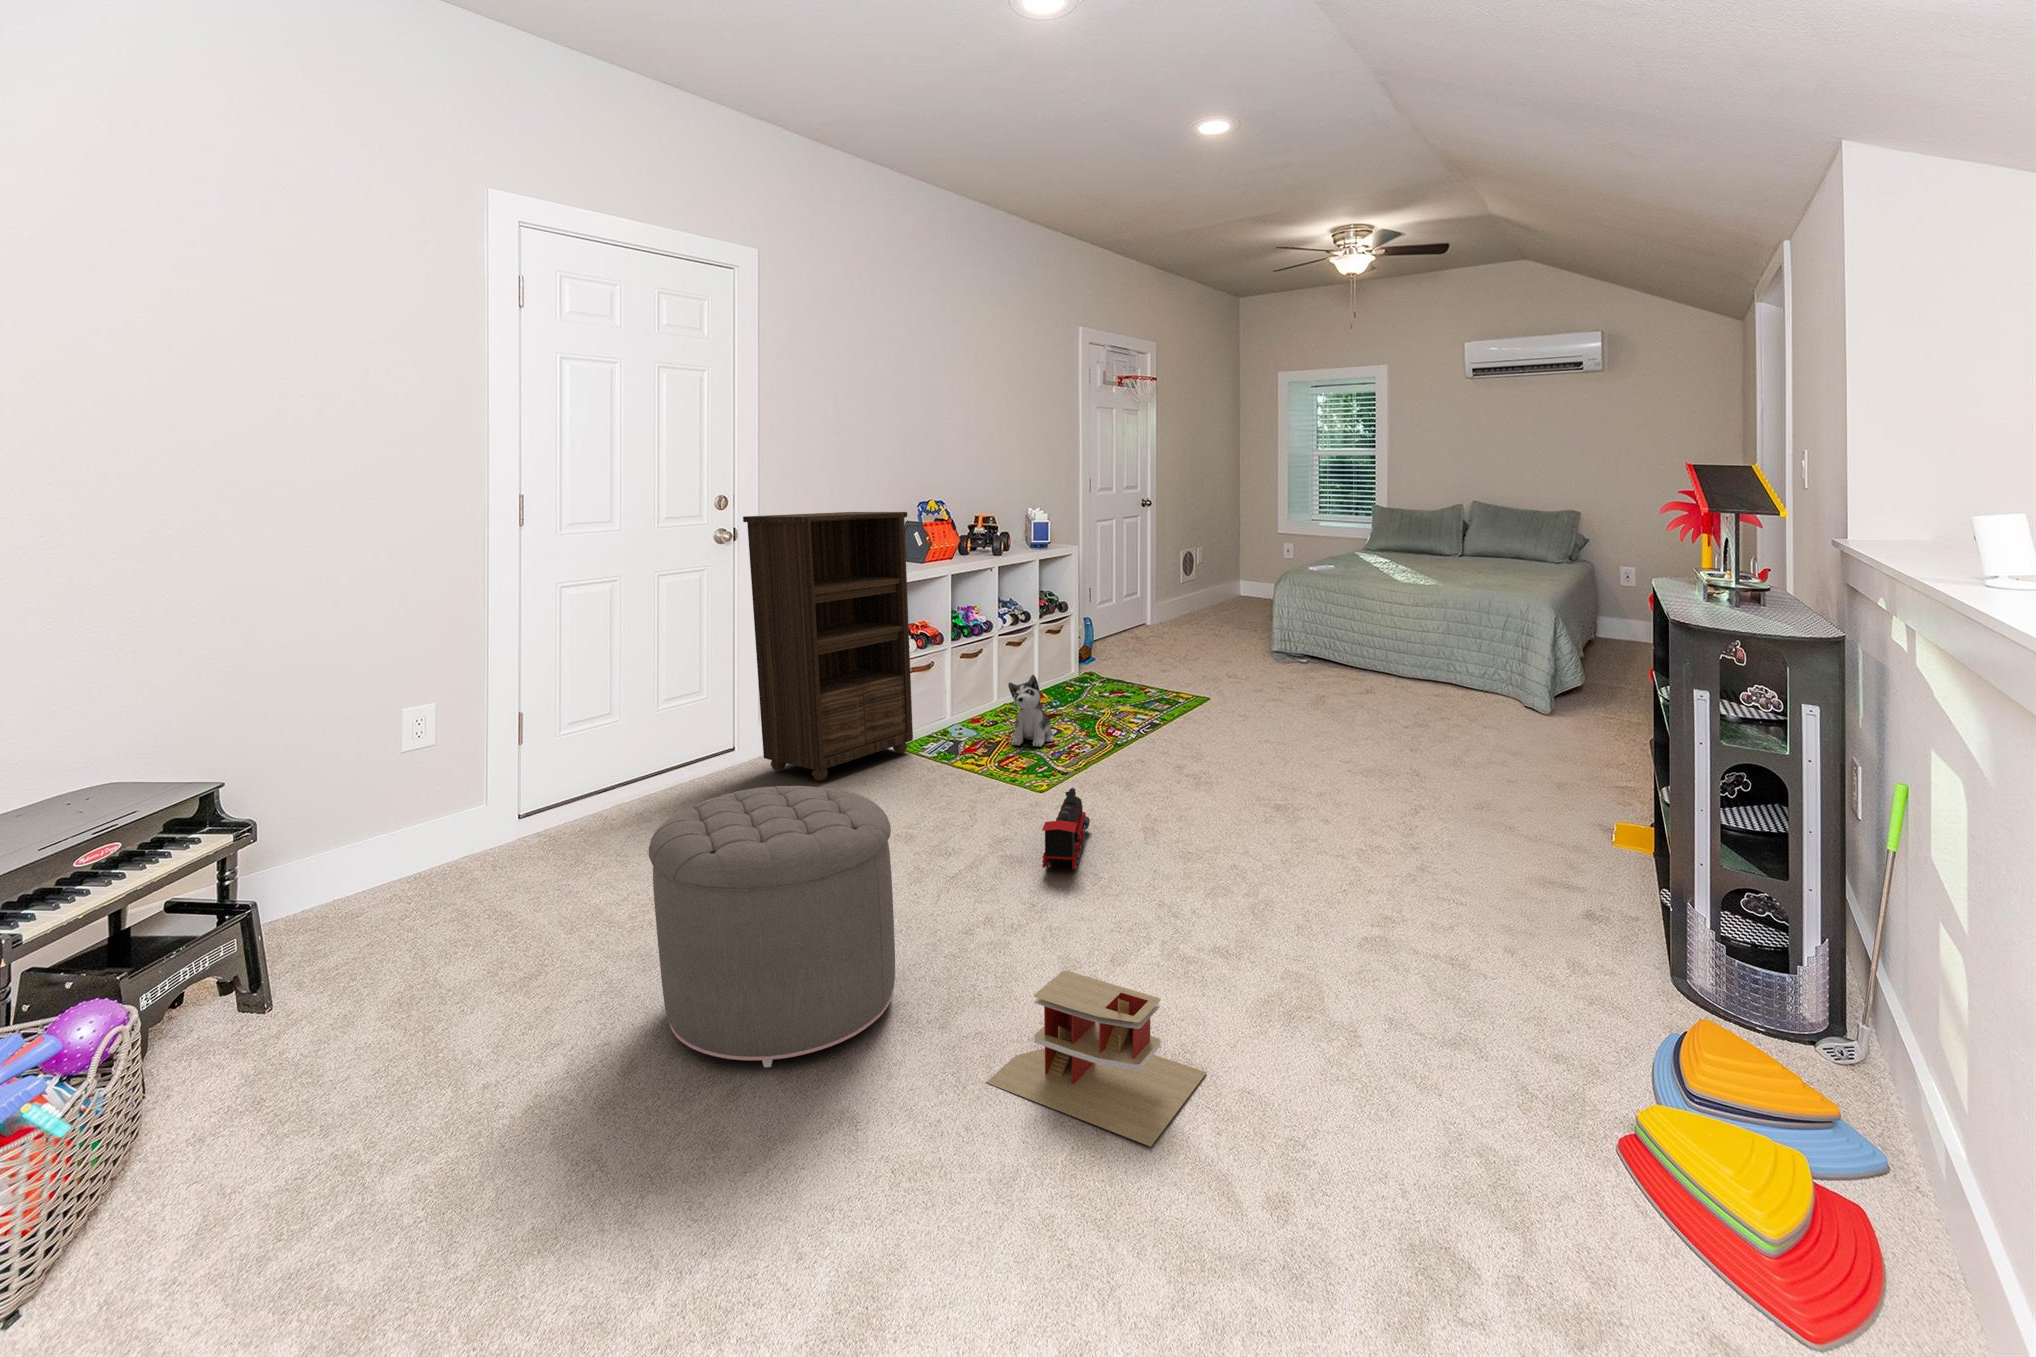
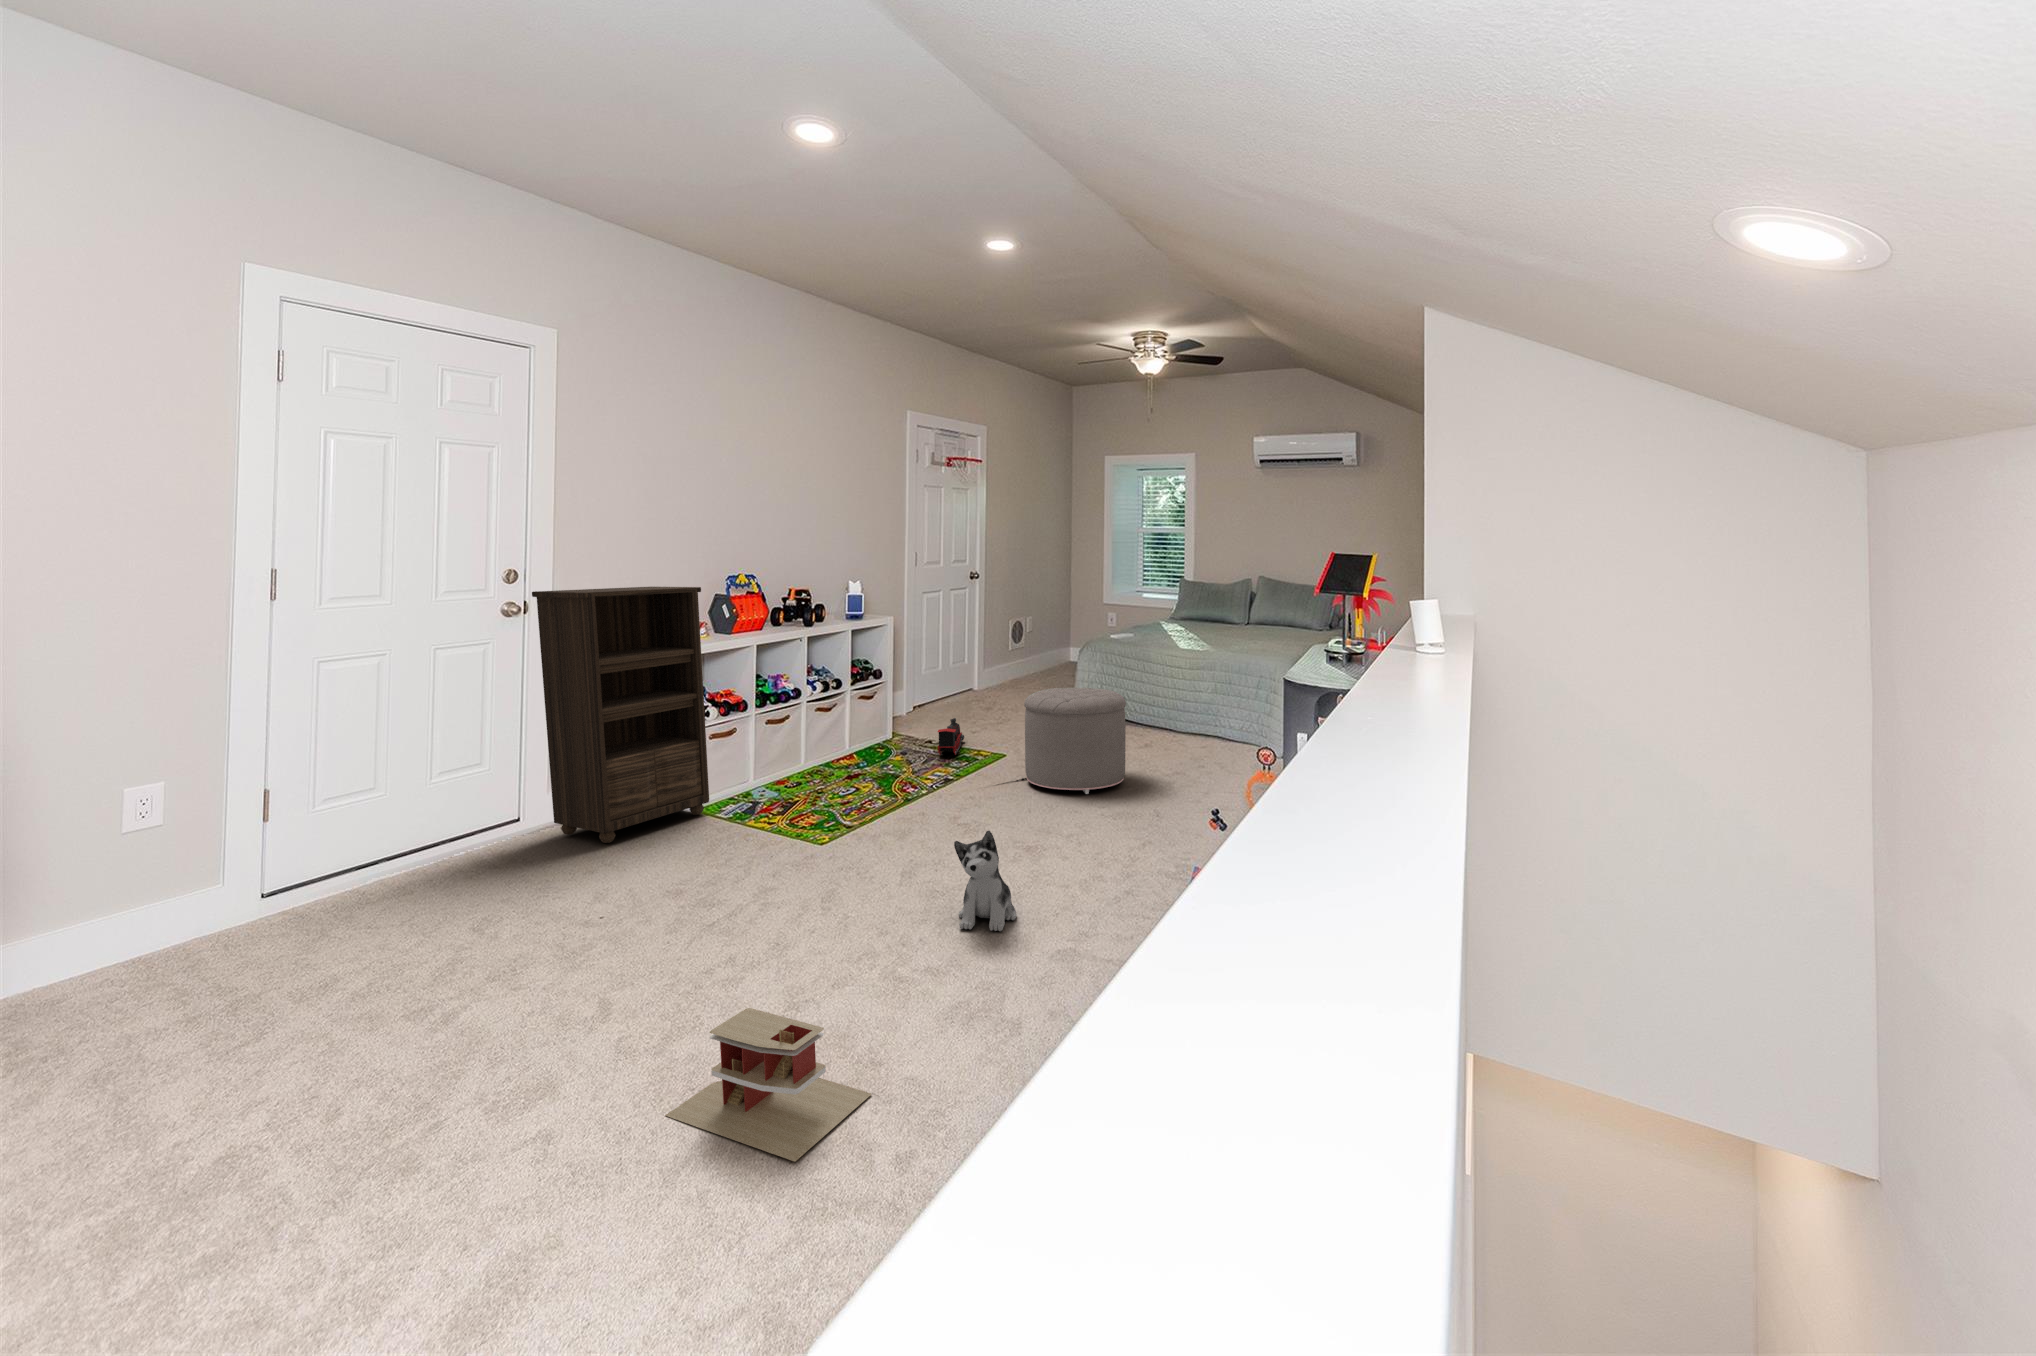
plush toy: present [1008,675,1054,747] -> present [954,831,1017,931]
ottoman: present [649,786,895,1067] -> present [1024,688,1126,794]
toy train: present [1042,788,1090,869] -> present [938,718,964,755]

